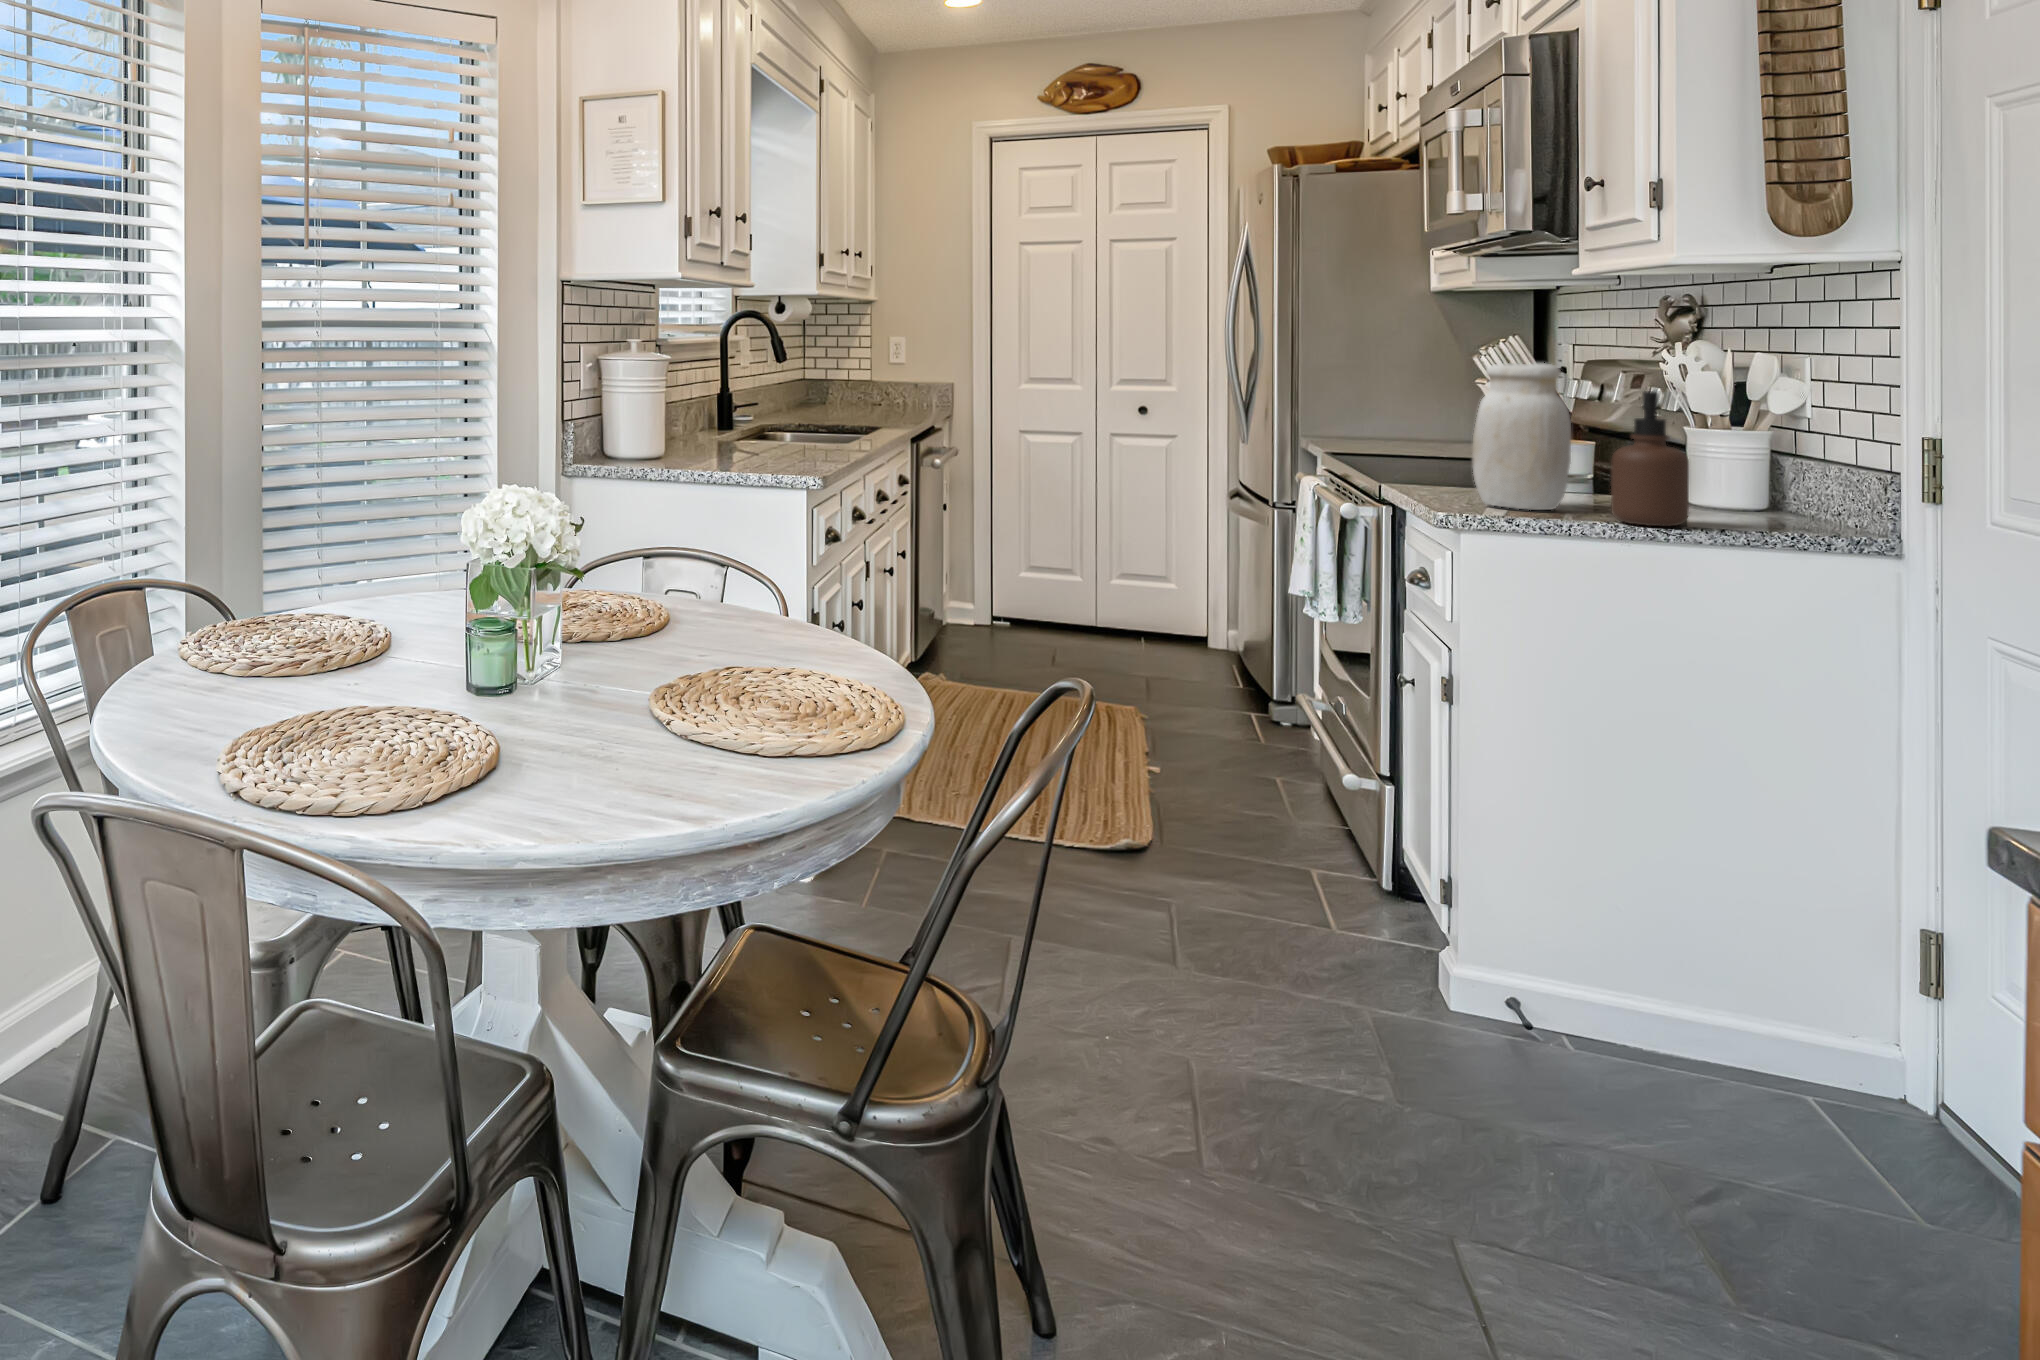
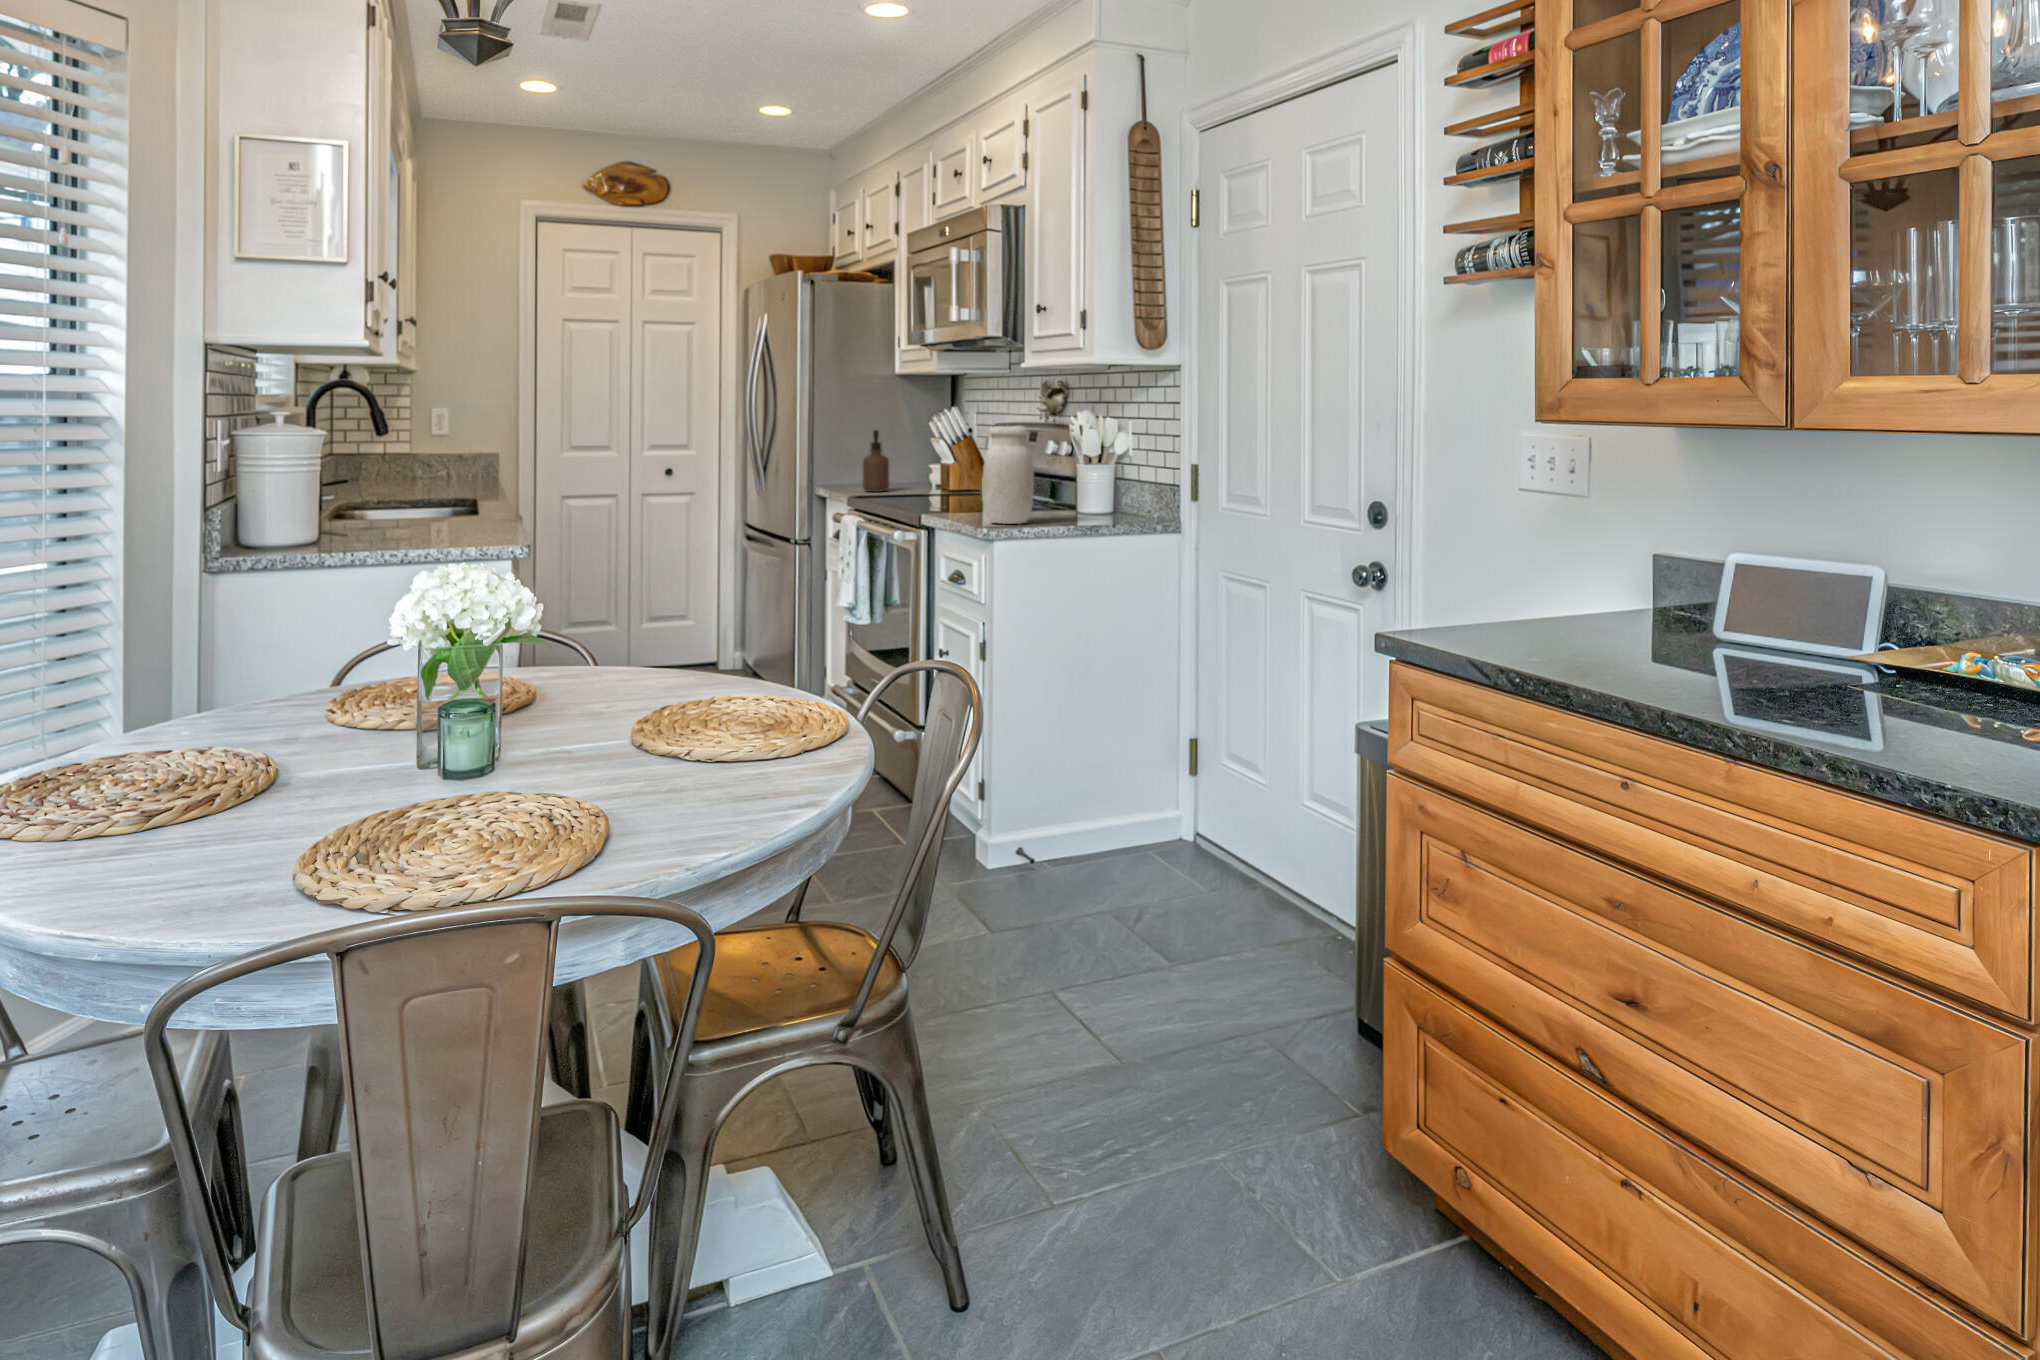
soap dispenser: present [1611,391,1689,526] -> present [863,430,889,492]

